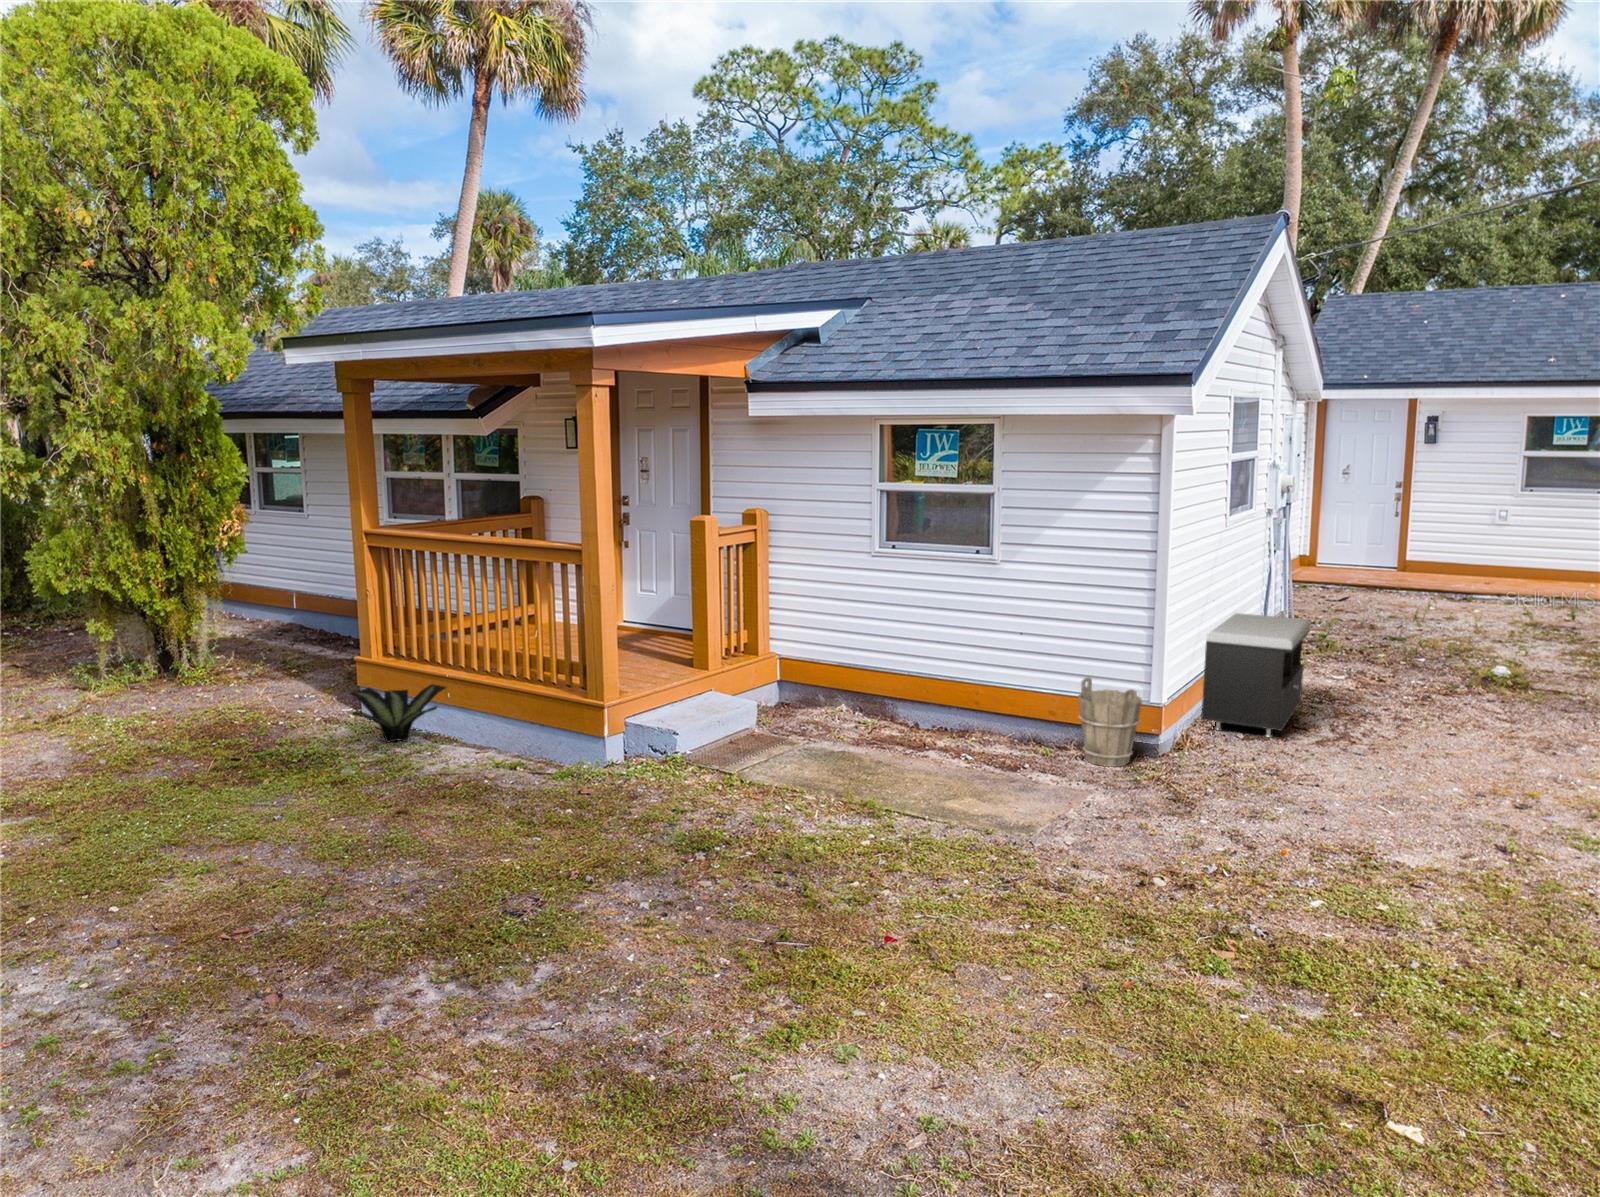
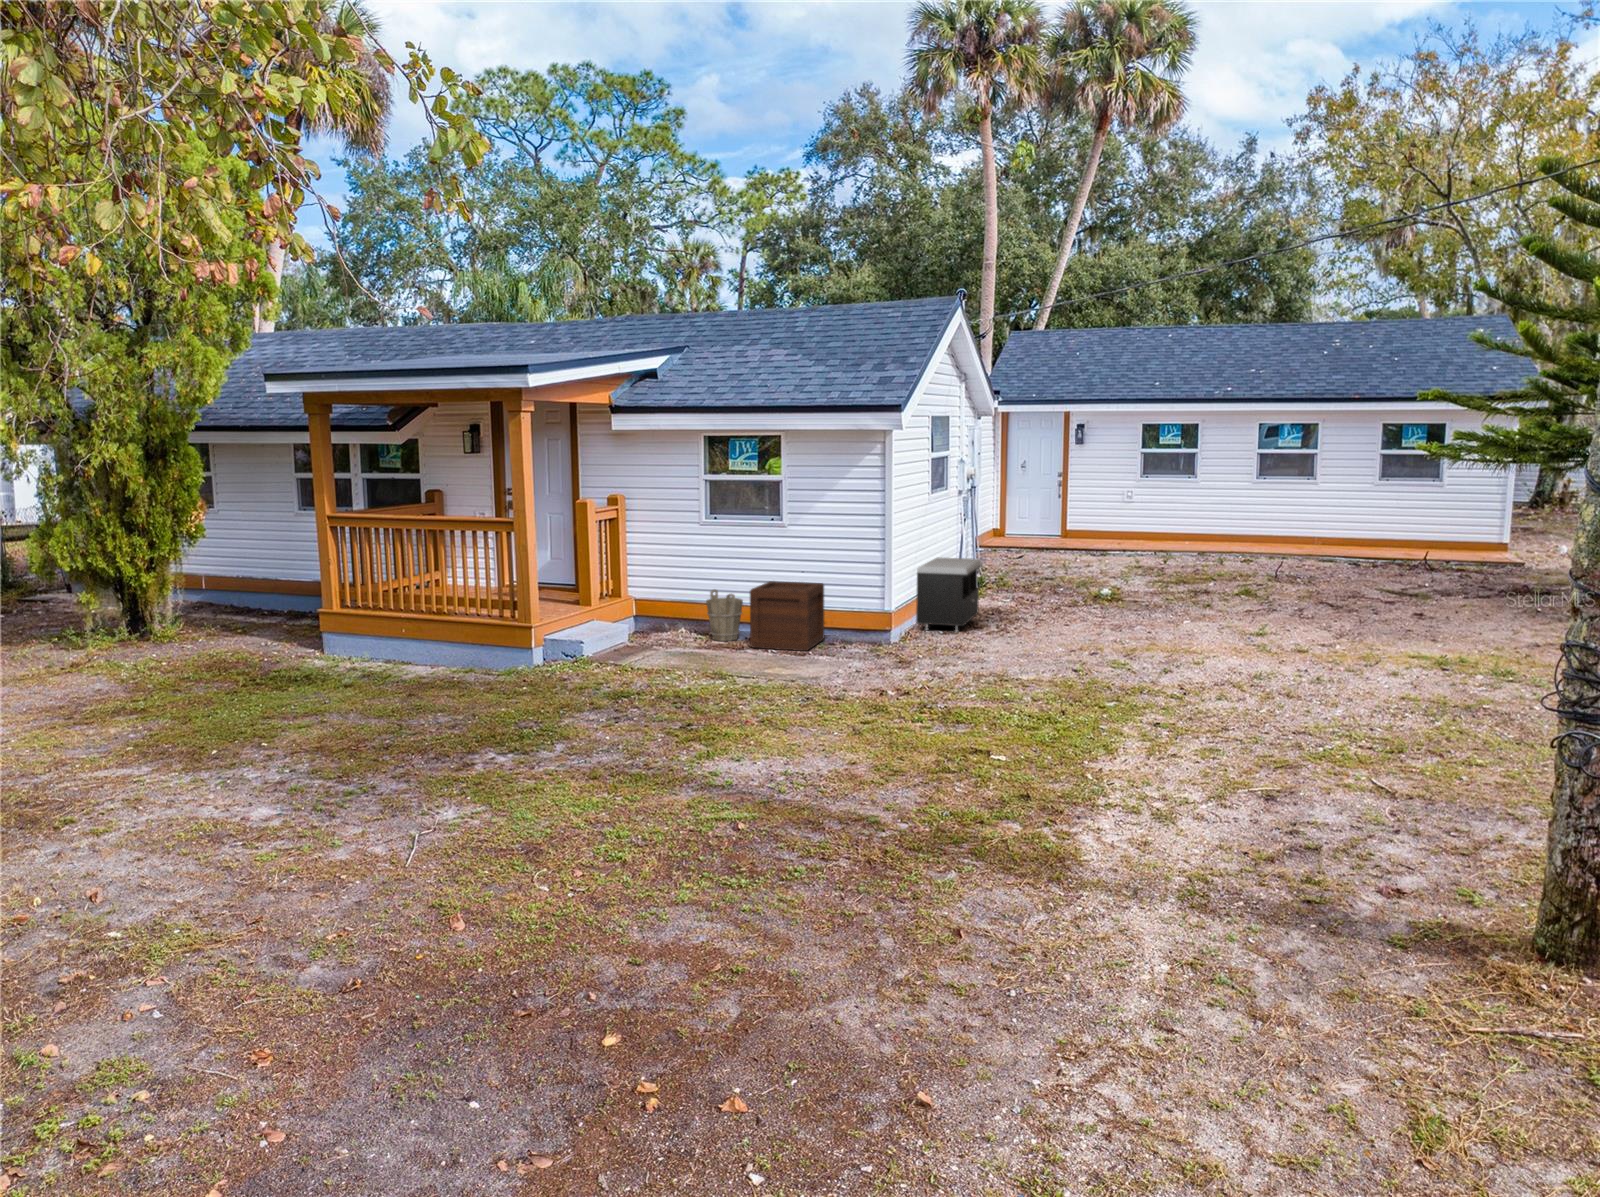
wooden crate: none [933,646,1055,765] -> present [750,581,824,651]
bucket: present [1078,678,1142,767] -> present [706,590,743,641]
potted plant: present [350,684,446,743] -> none [330,625,405,665]

